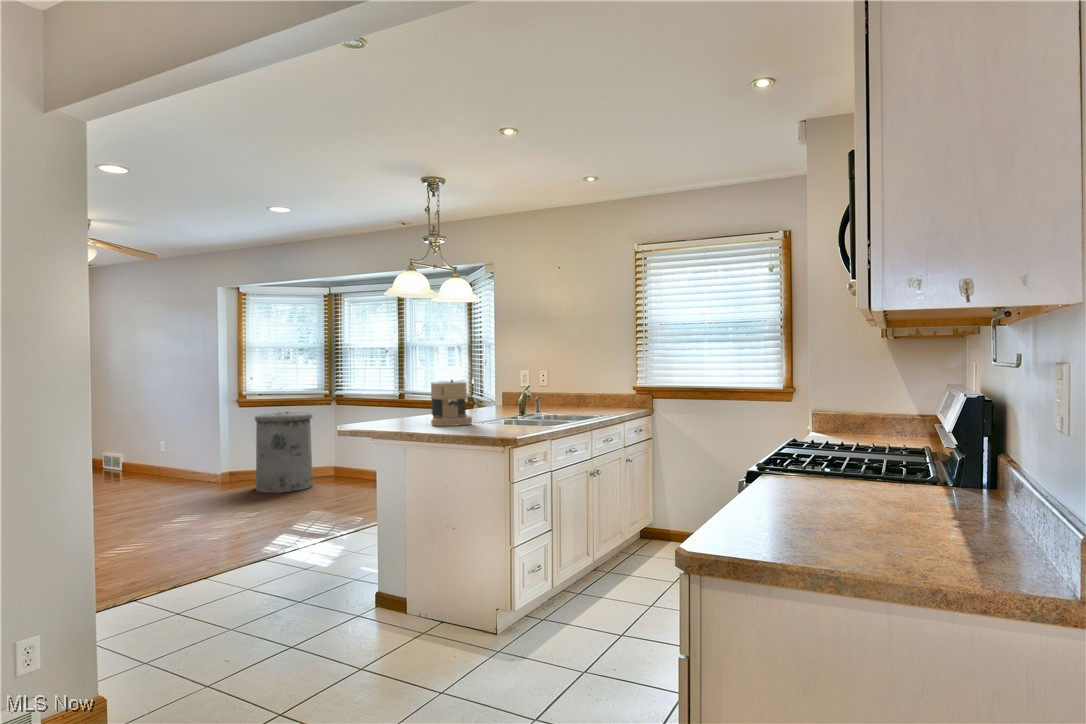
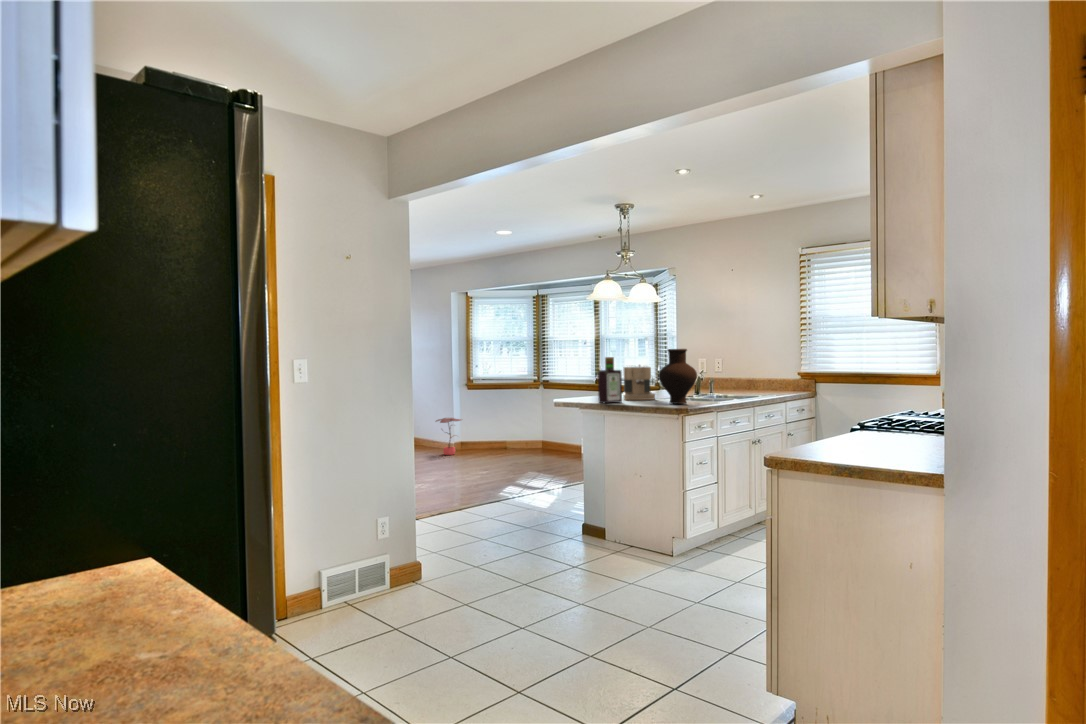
vase: none [477,360,526,432] -> present [659,349,697,404]
bottle: none [396,370,429,433] -> present [598,357,622,403]
trash can: present [255,412,313,493] -> none [481,394,525,459]
potted plant: none [192,443,230,491] -> present [436,418,461,455]

